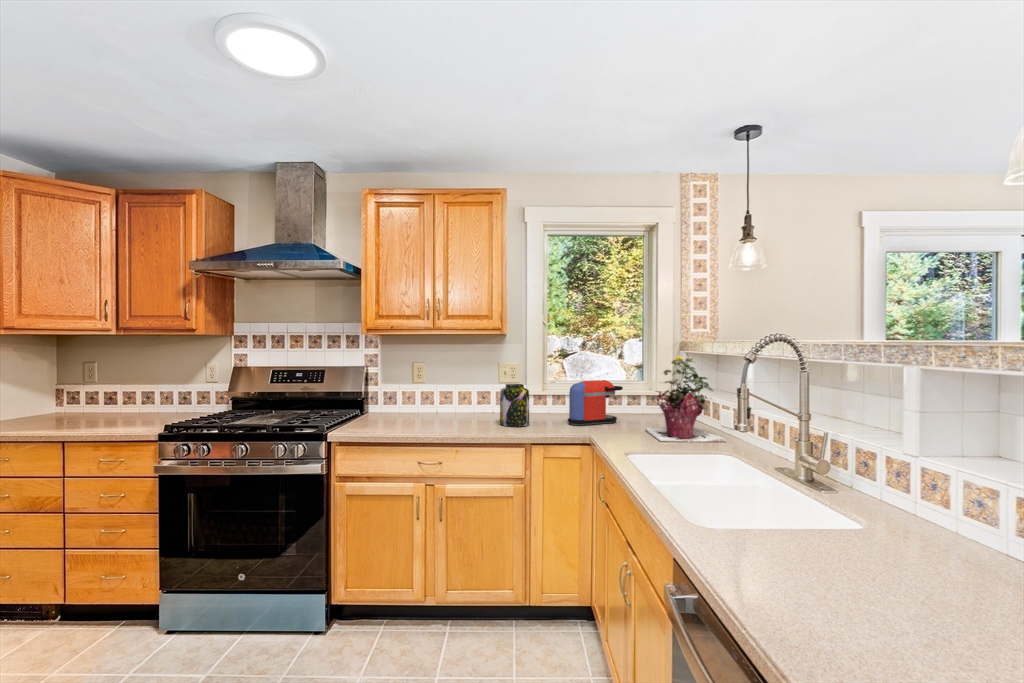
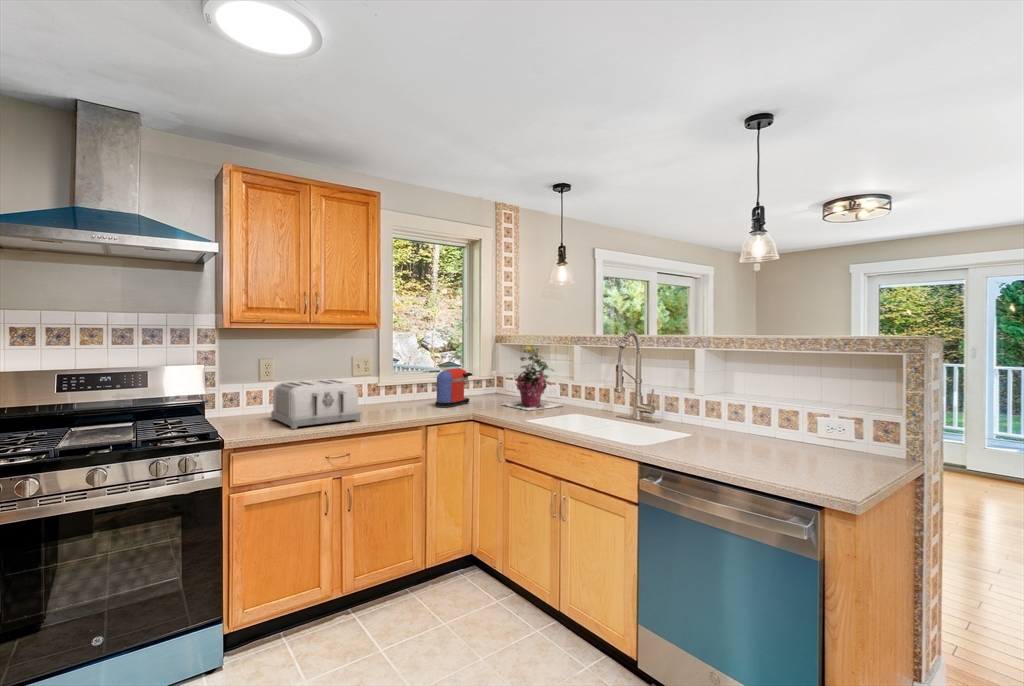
jar: present [500,384,529,427] -> none [380,375,408,414]
toaster: none [394,385,465,431] -> present [271,379,360,429]

